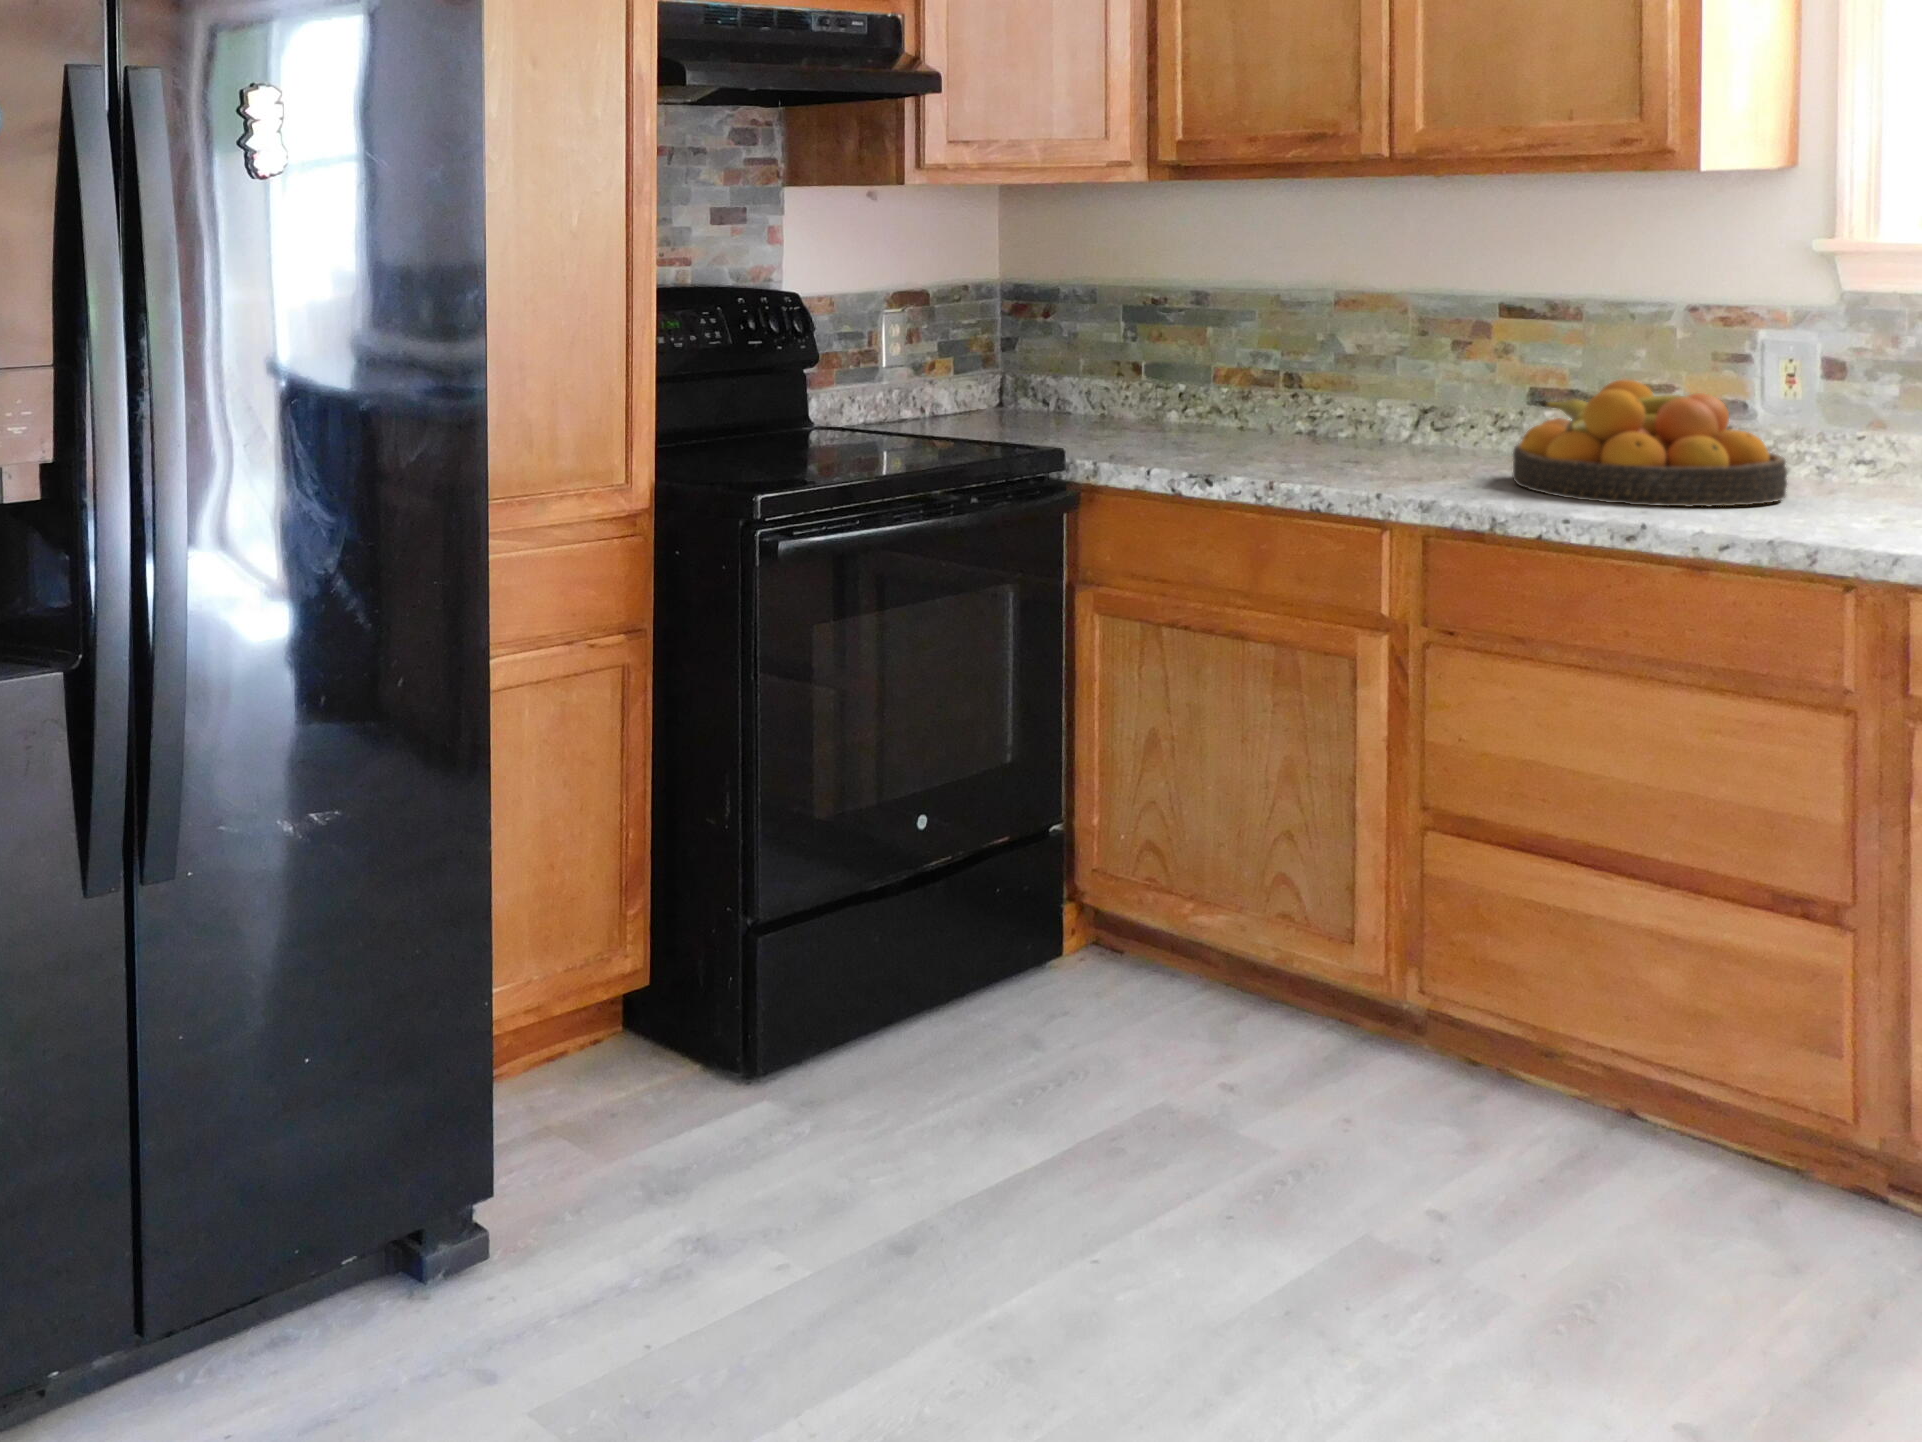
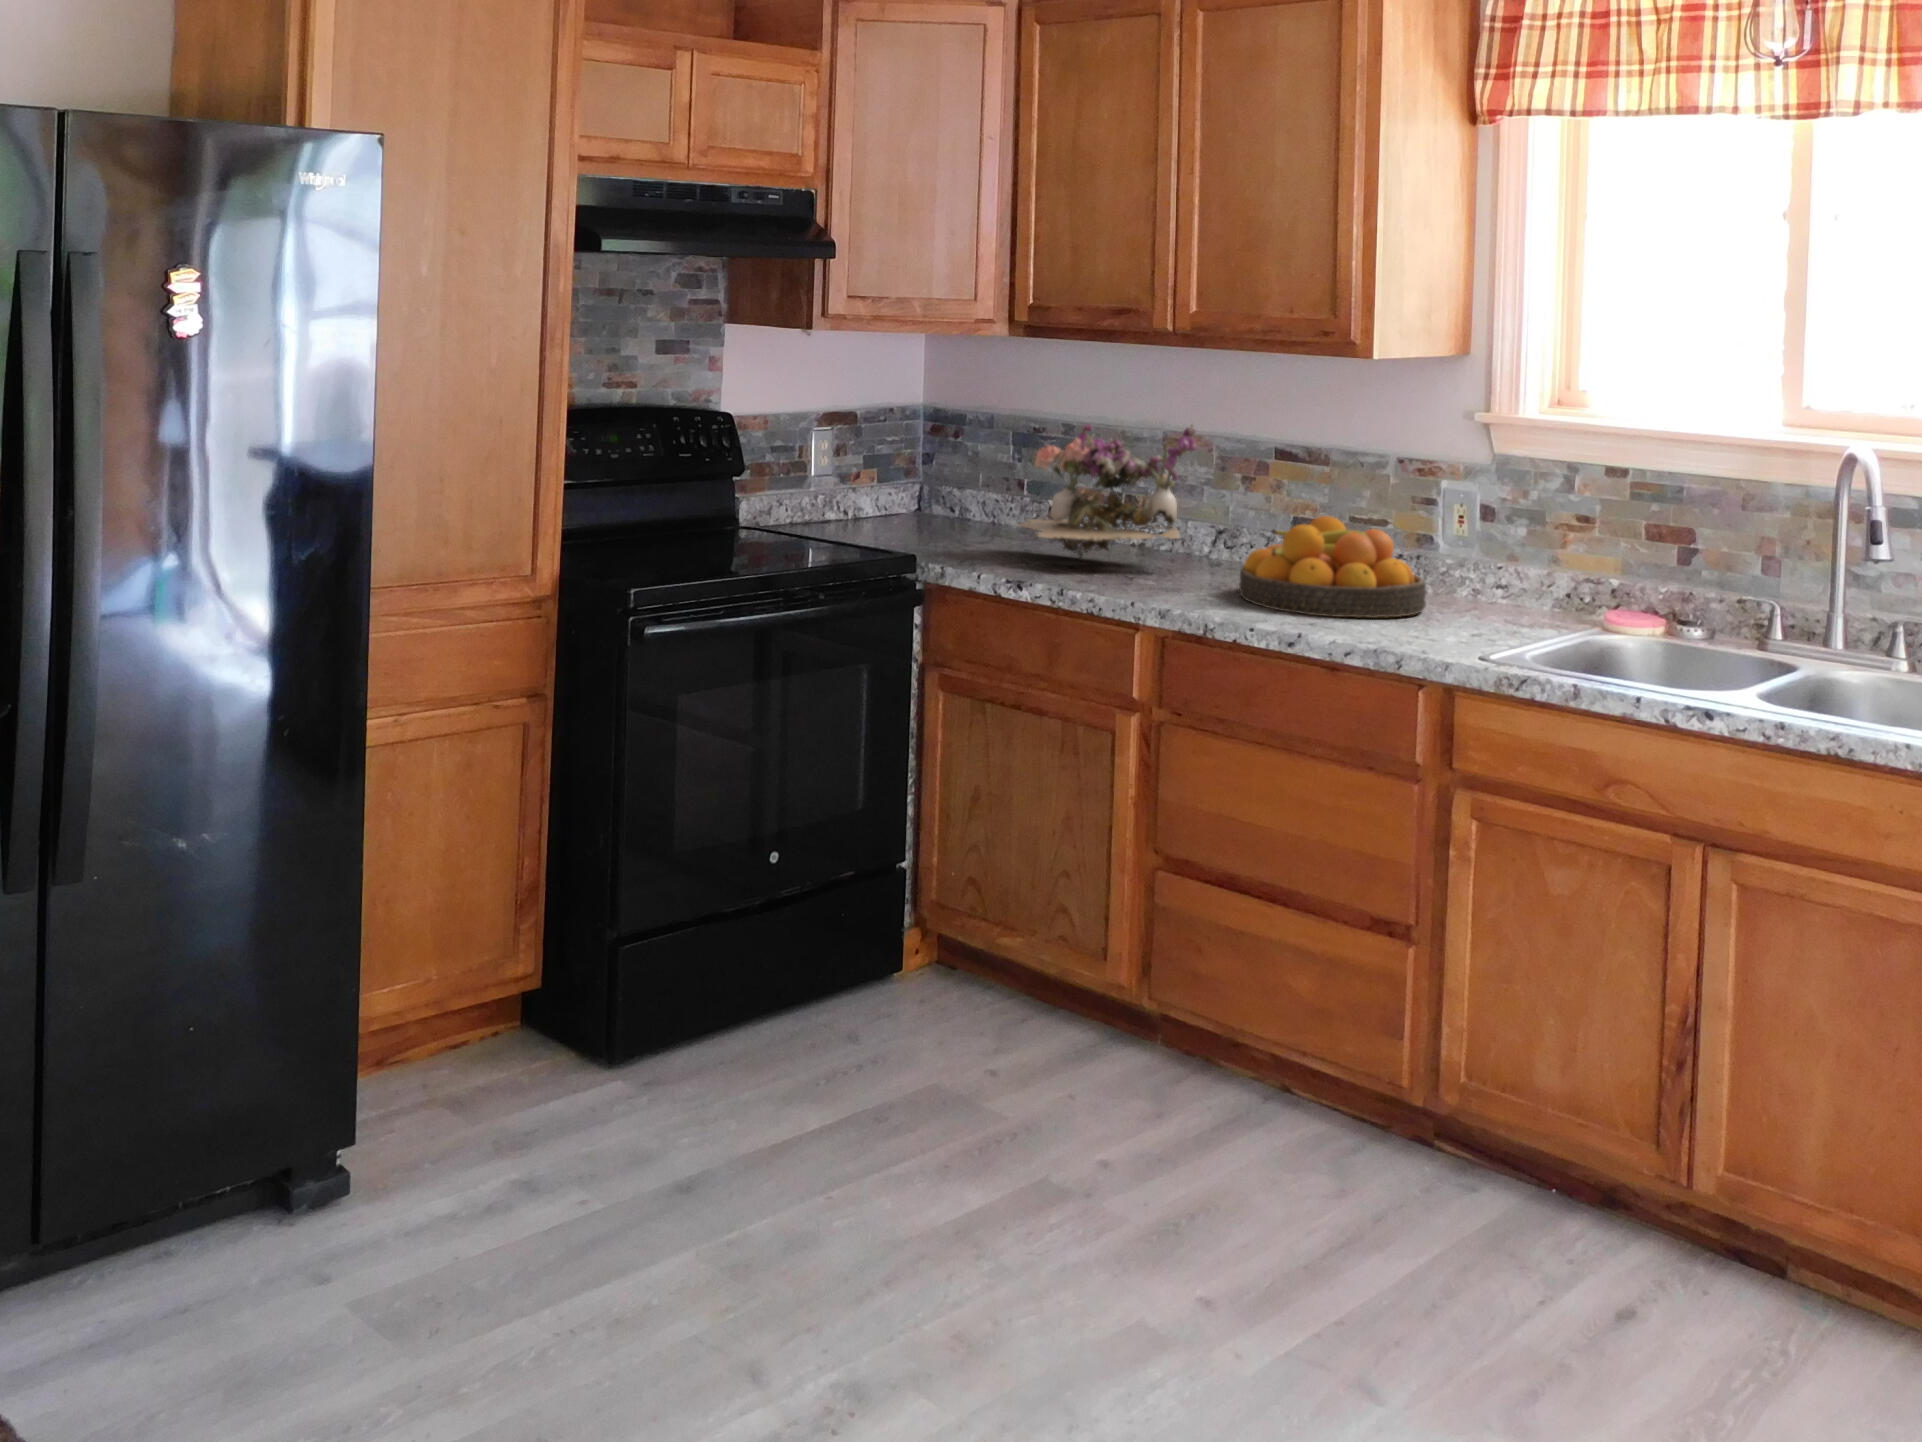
flower arrangement: none [1171,274,1417,451] -> present [1015,424,1197,558]

